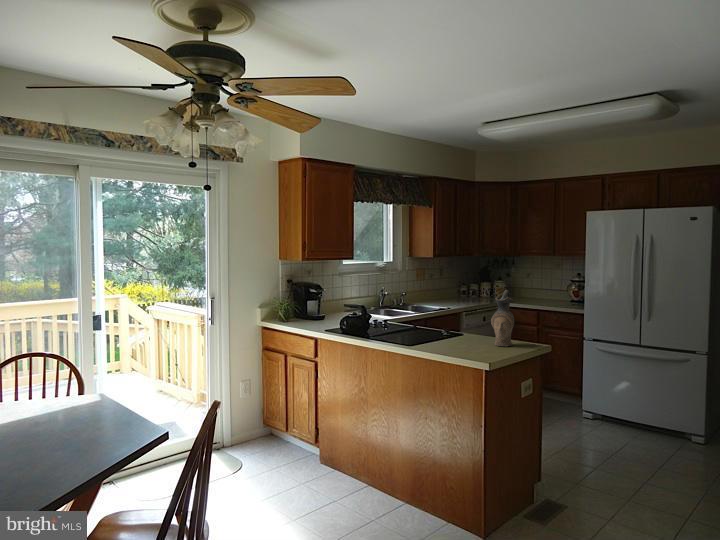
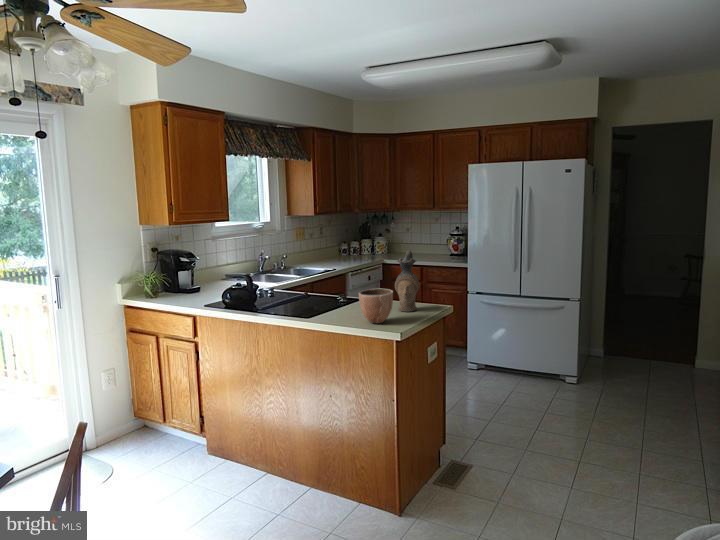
decorative bowl: none [454,322,486,354] -> present [359,289,393,324]

